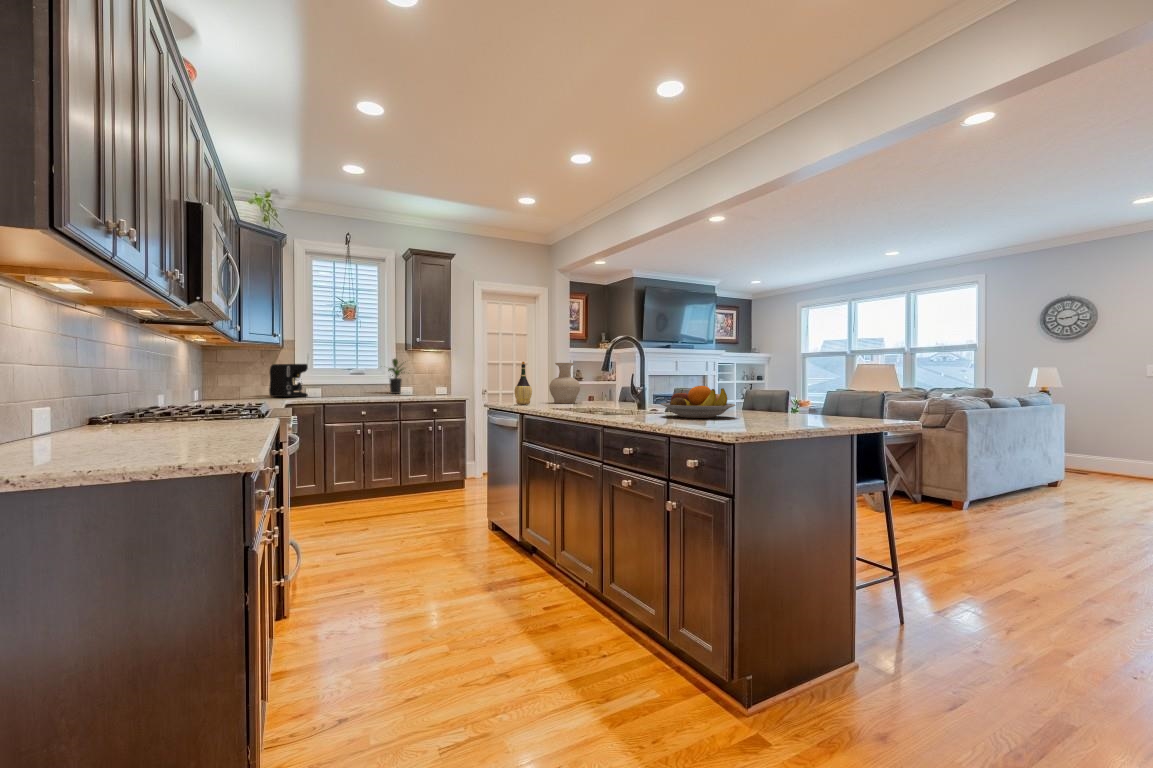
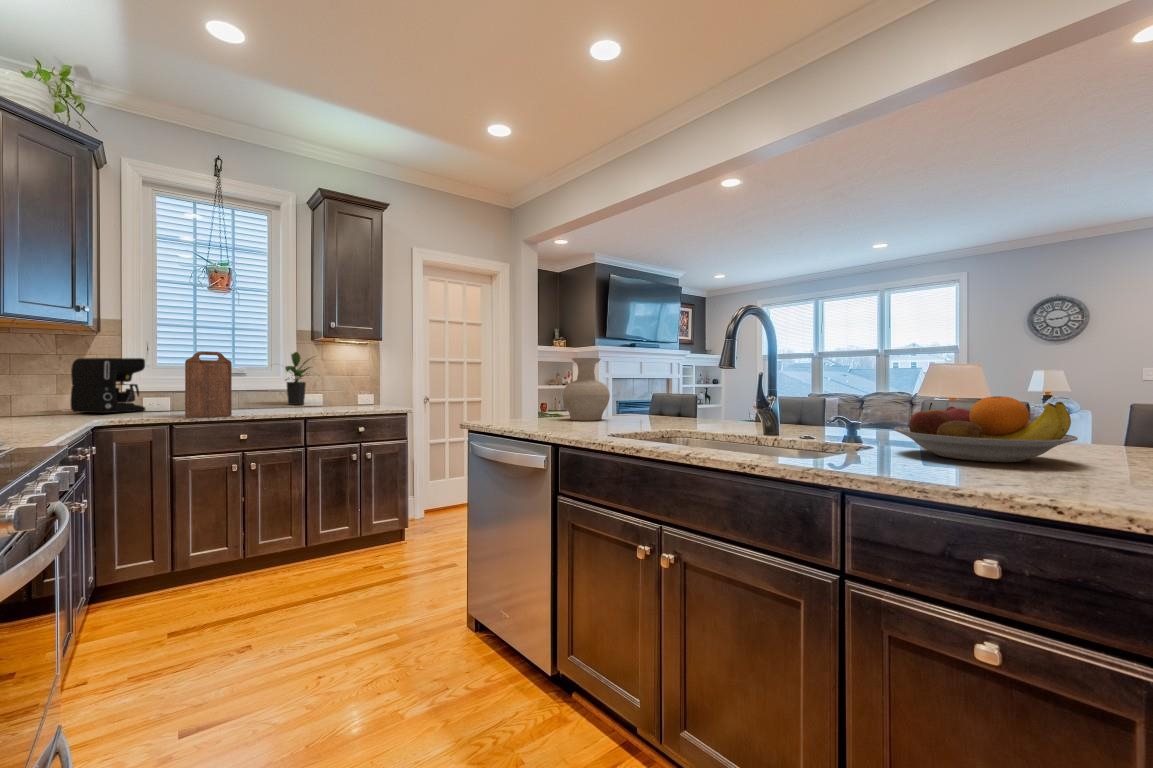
cutting board: none [330,360,356,400] -> present [185,351,232,418]
wine bottle: present [515,361,532,405] -> none [522,354,551,425]

